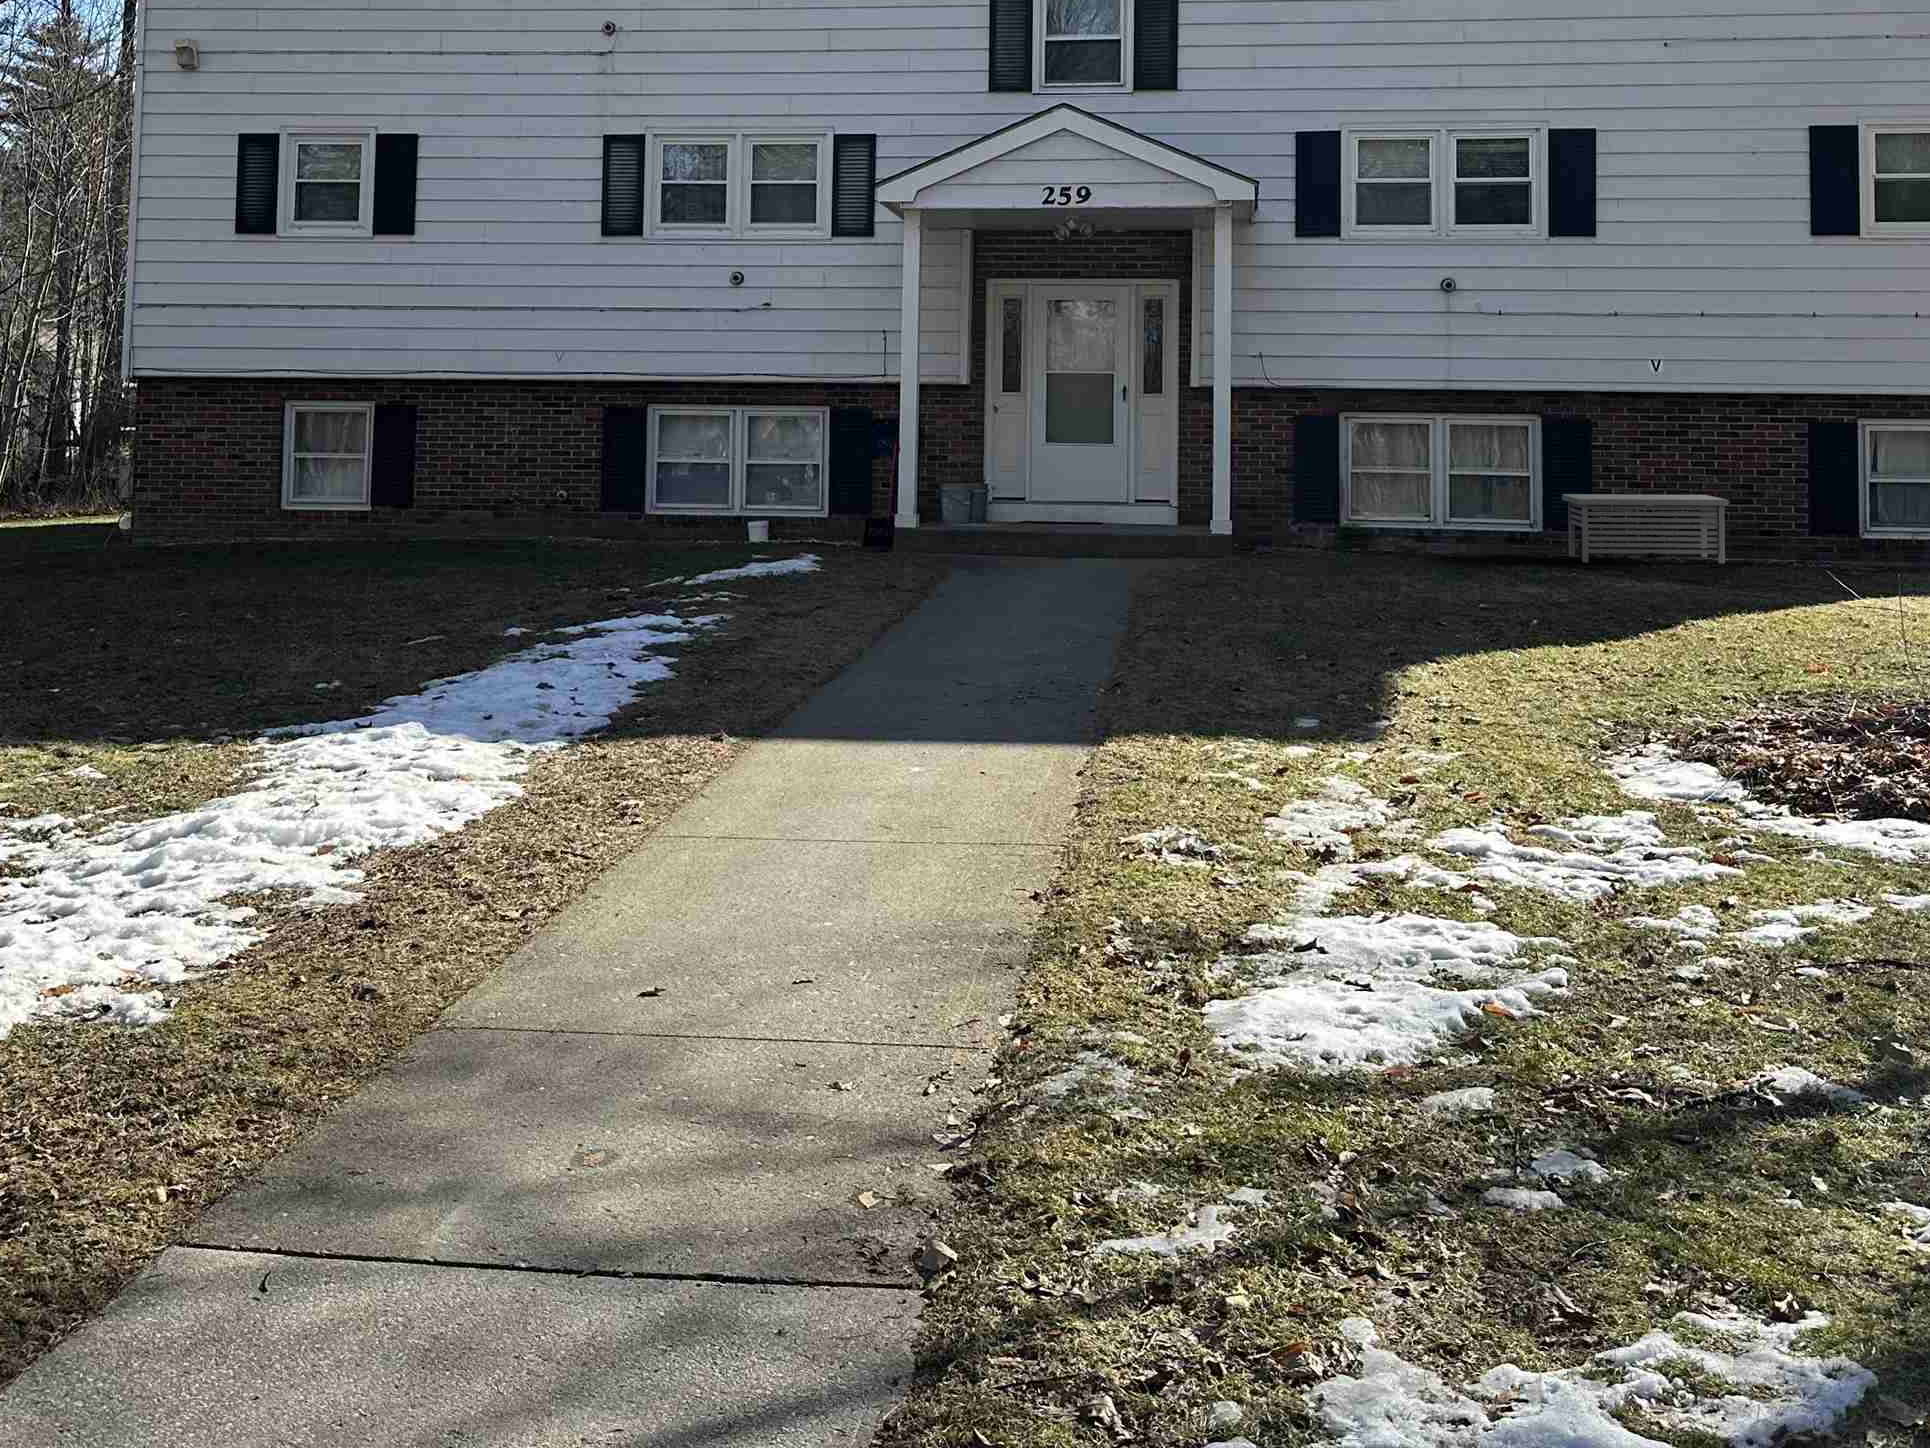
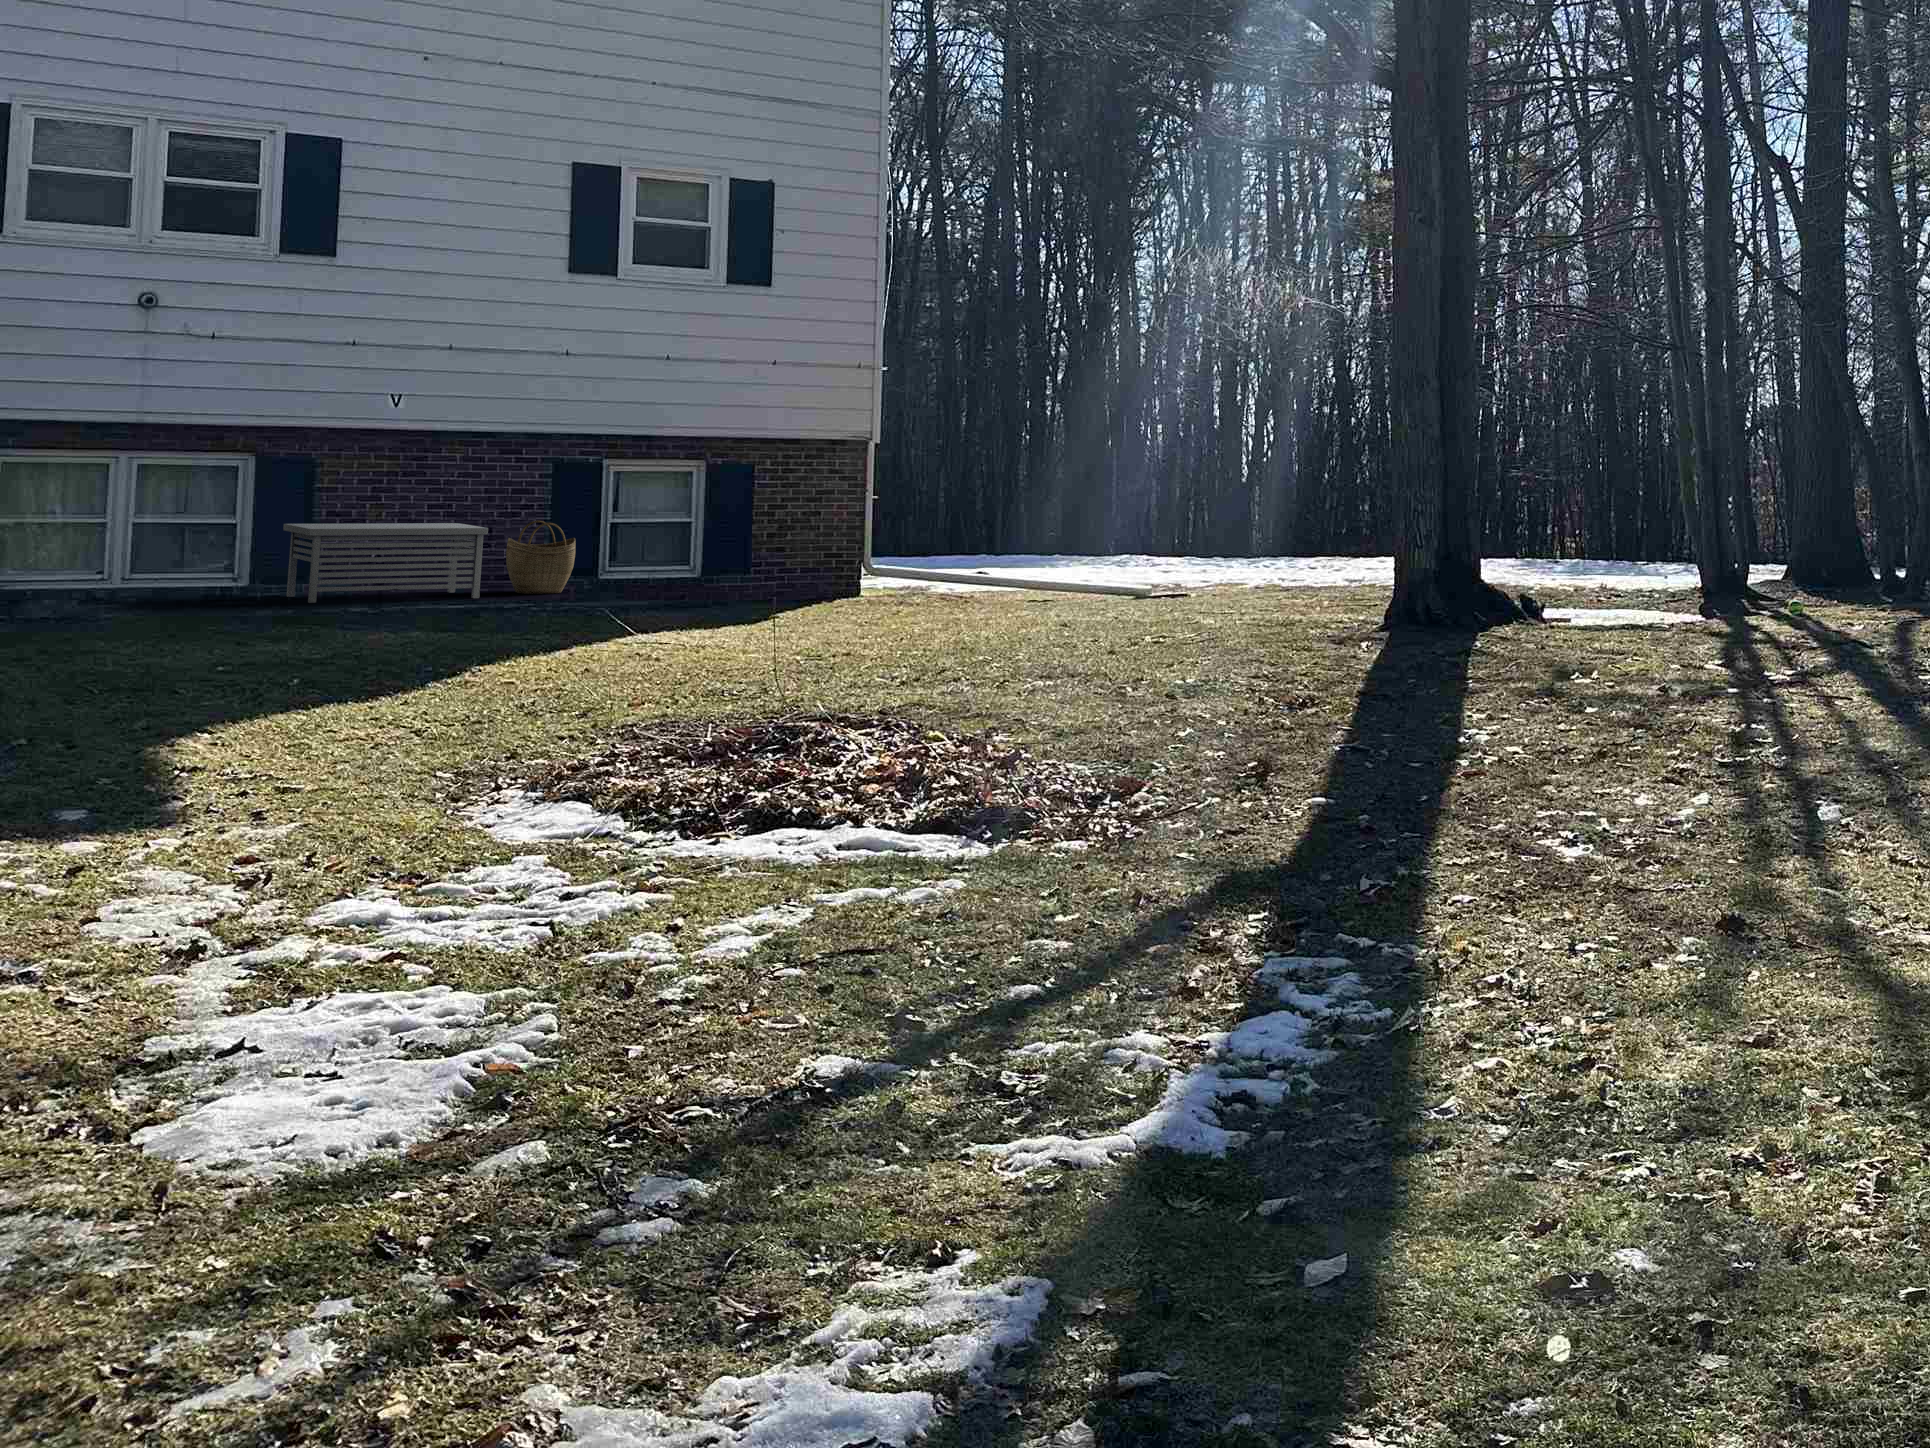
woven basket: none [1749,493,1812,561] -> present [506,521,576,594]

